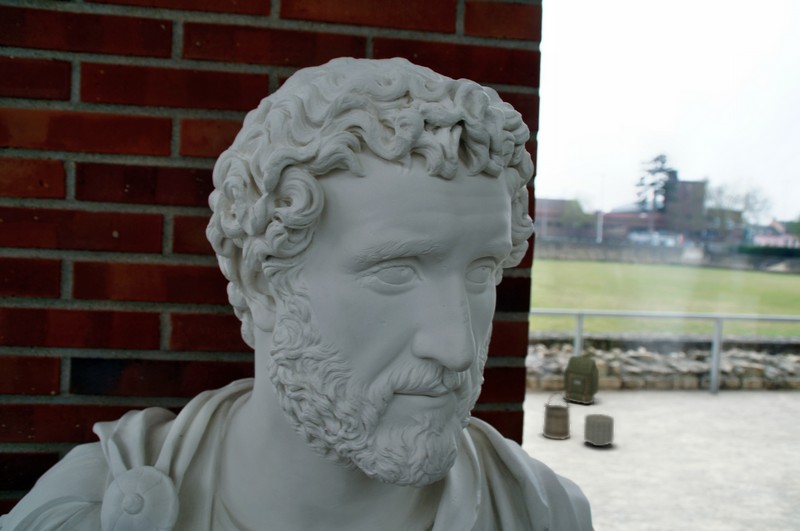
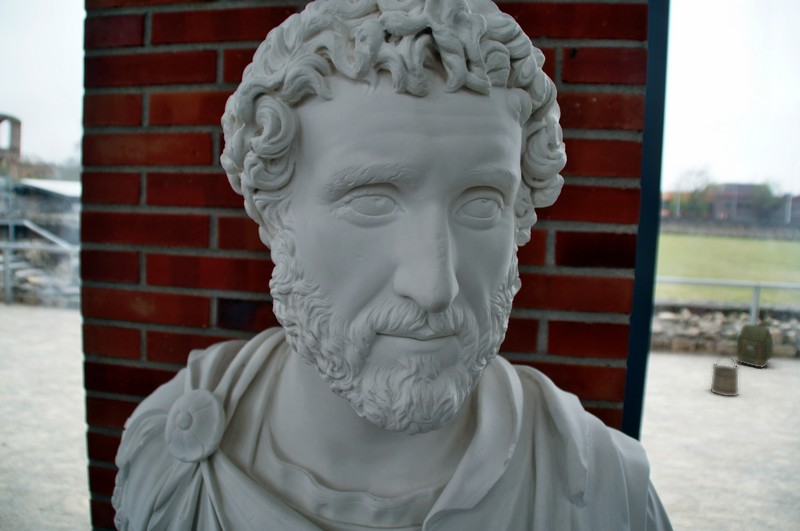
planter: present [584,414,614,446] -> none [752,376,784,406]

